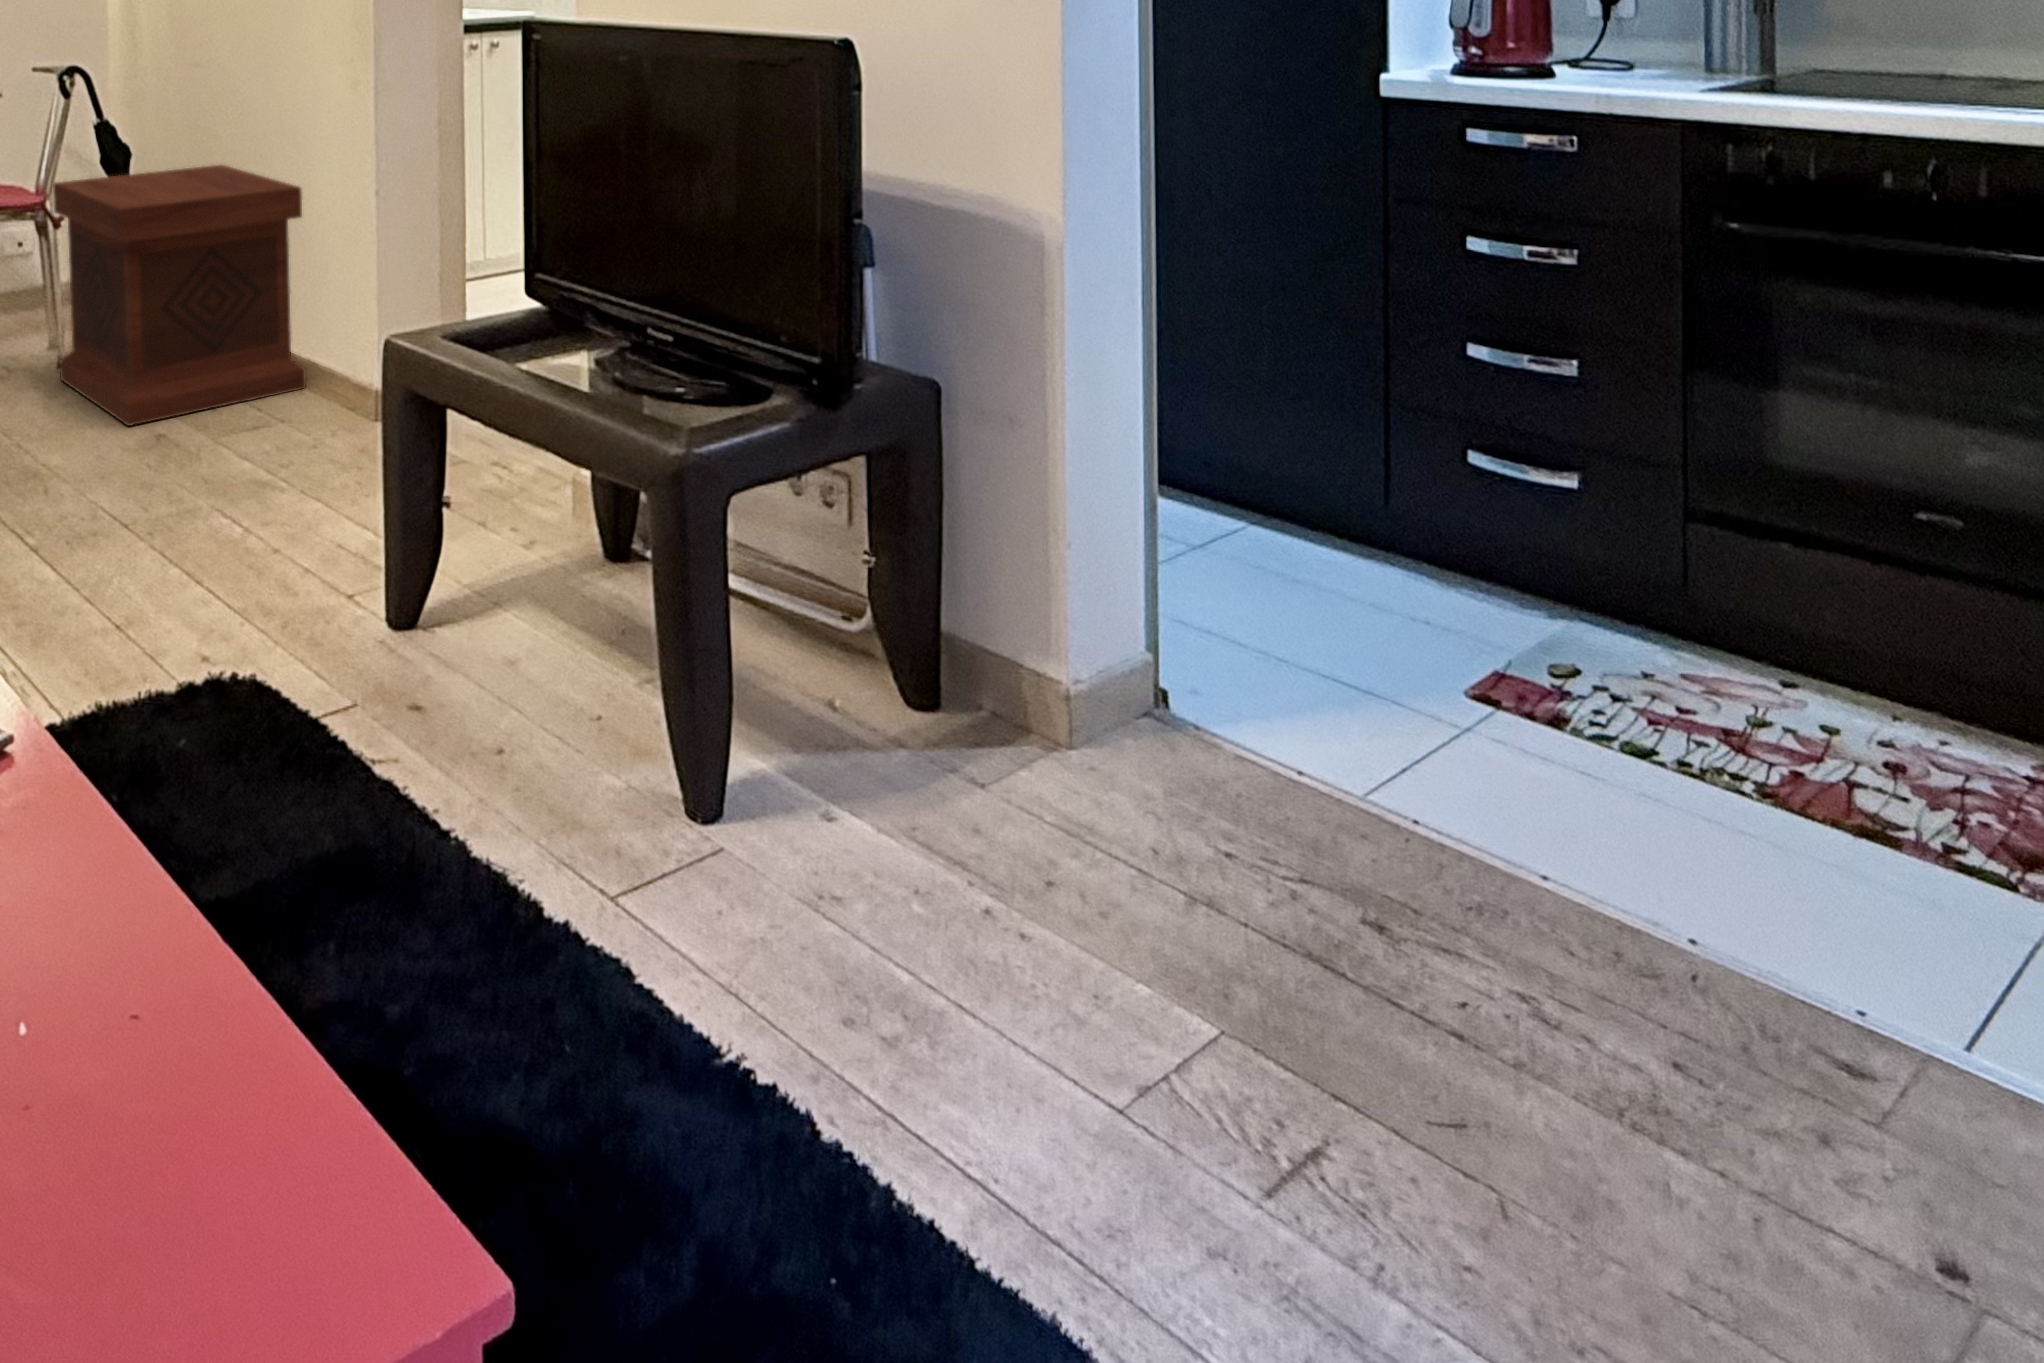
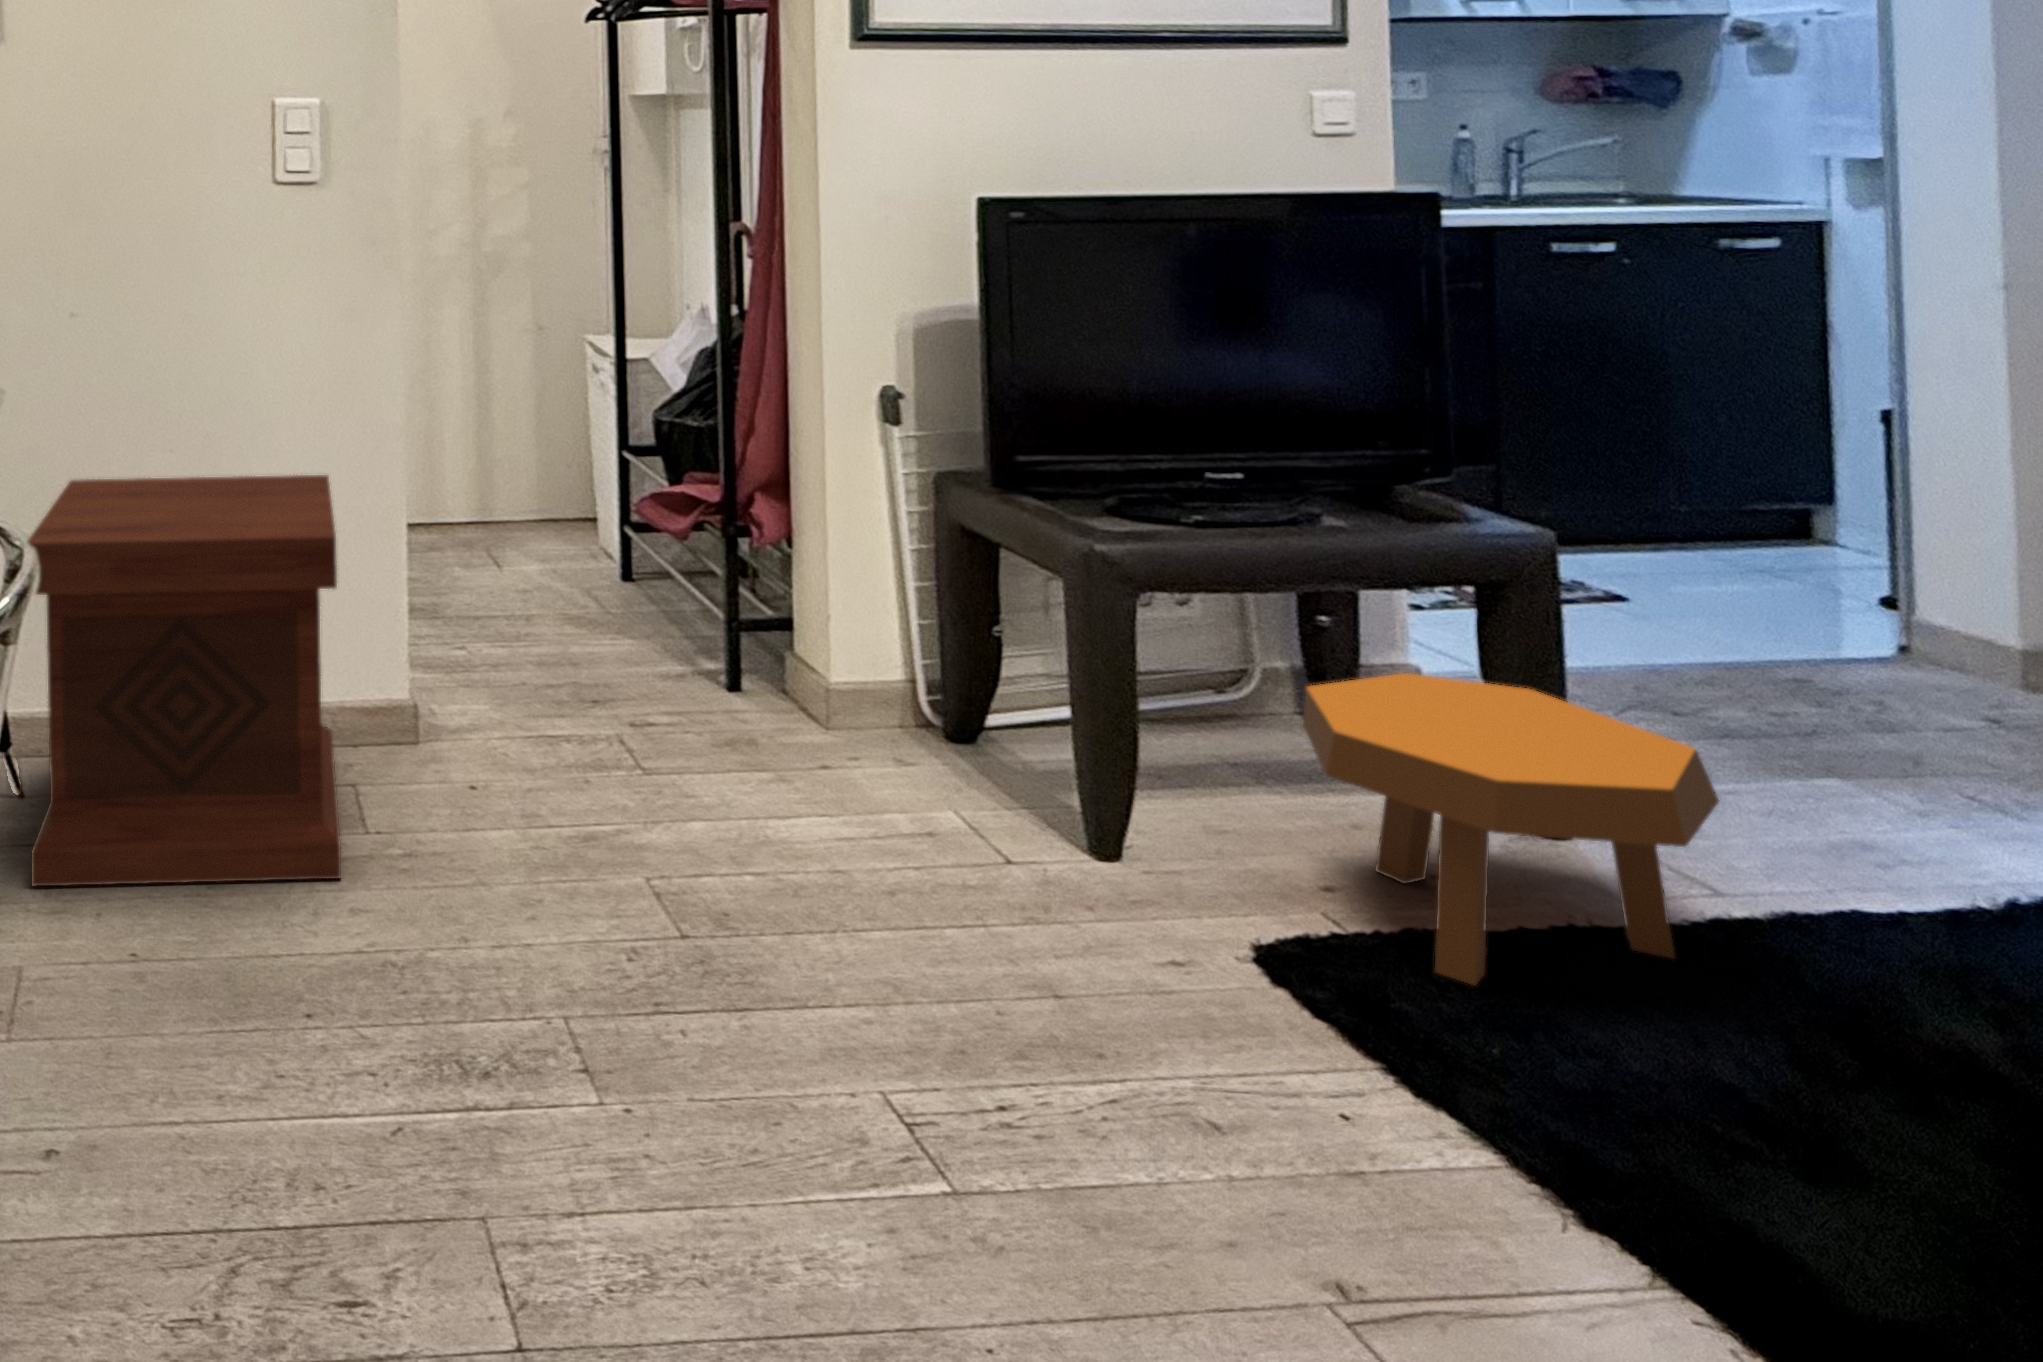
footstool: none [239,505,567,828] -> present [1303,673,1719,985]

